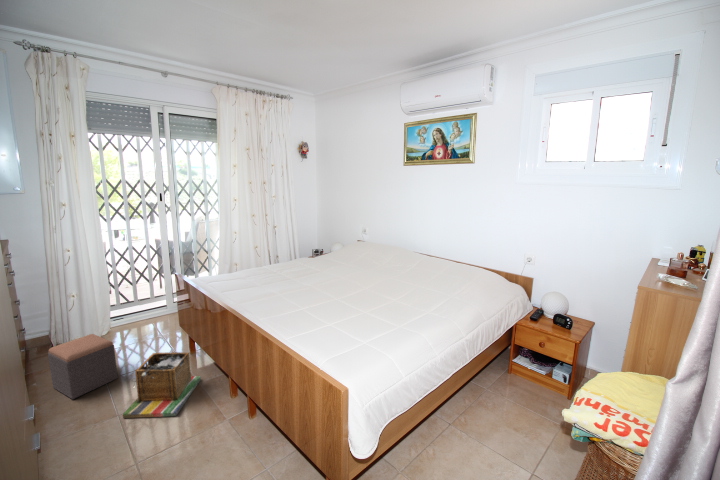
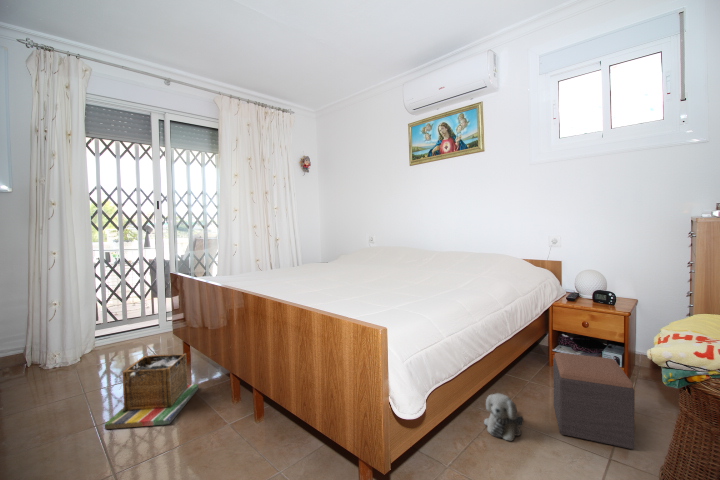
footstool: present [48,334,118,399] -> present [554,352,635,449]
plush toy: none [437,411,468,451] -> present [484,394,524,441]

